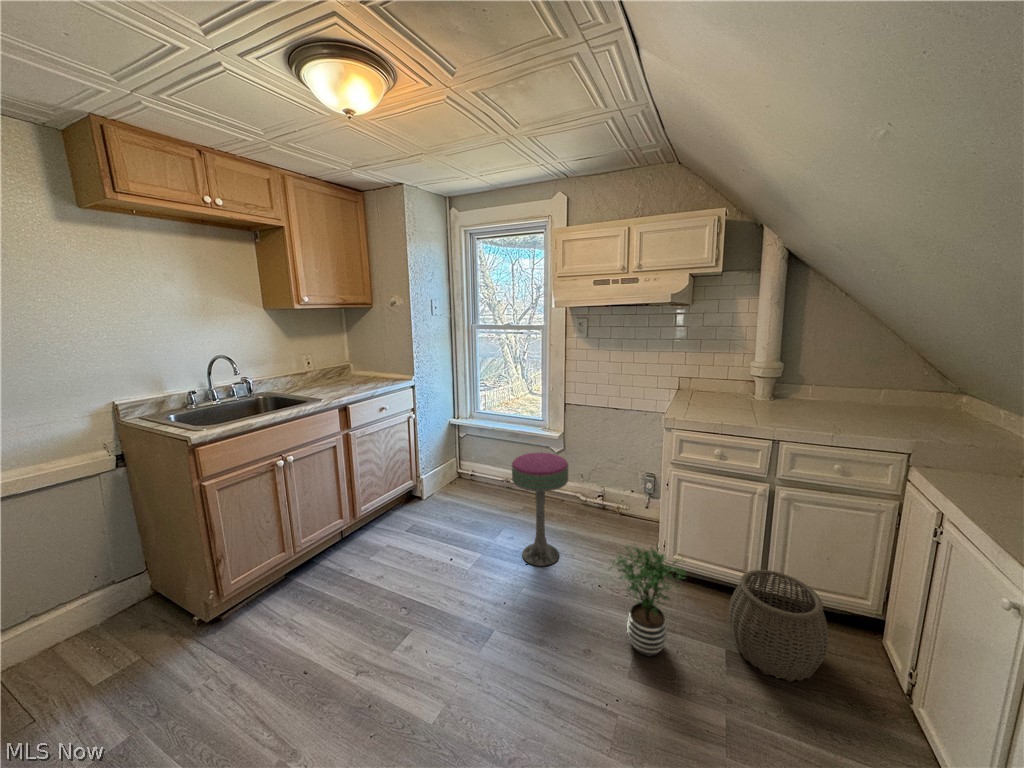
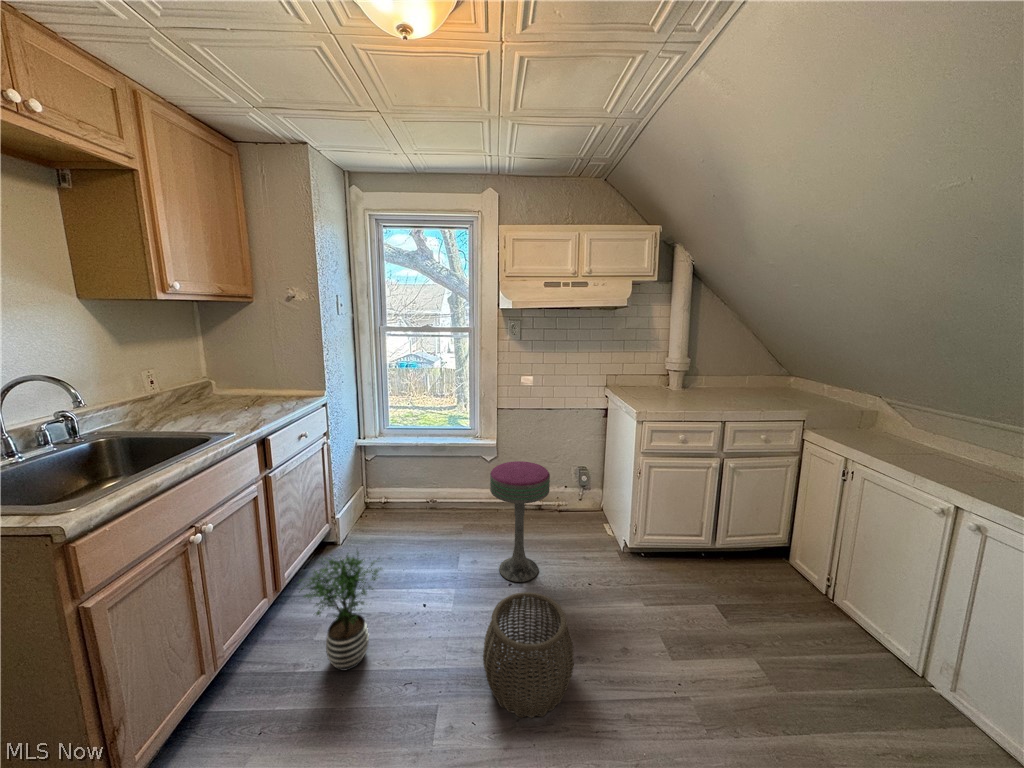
potted plant: present [609,546,685,656] -> present [300,552,381,671]
woven basket: present [729,570,828,681] -> present [483,592,574,718]

